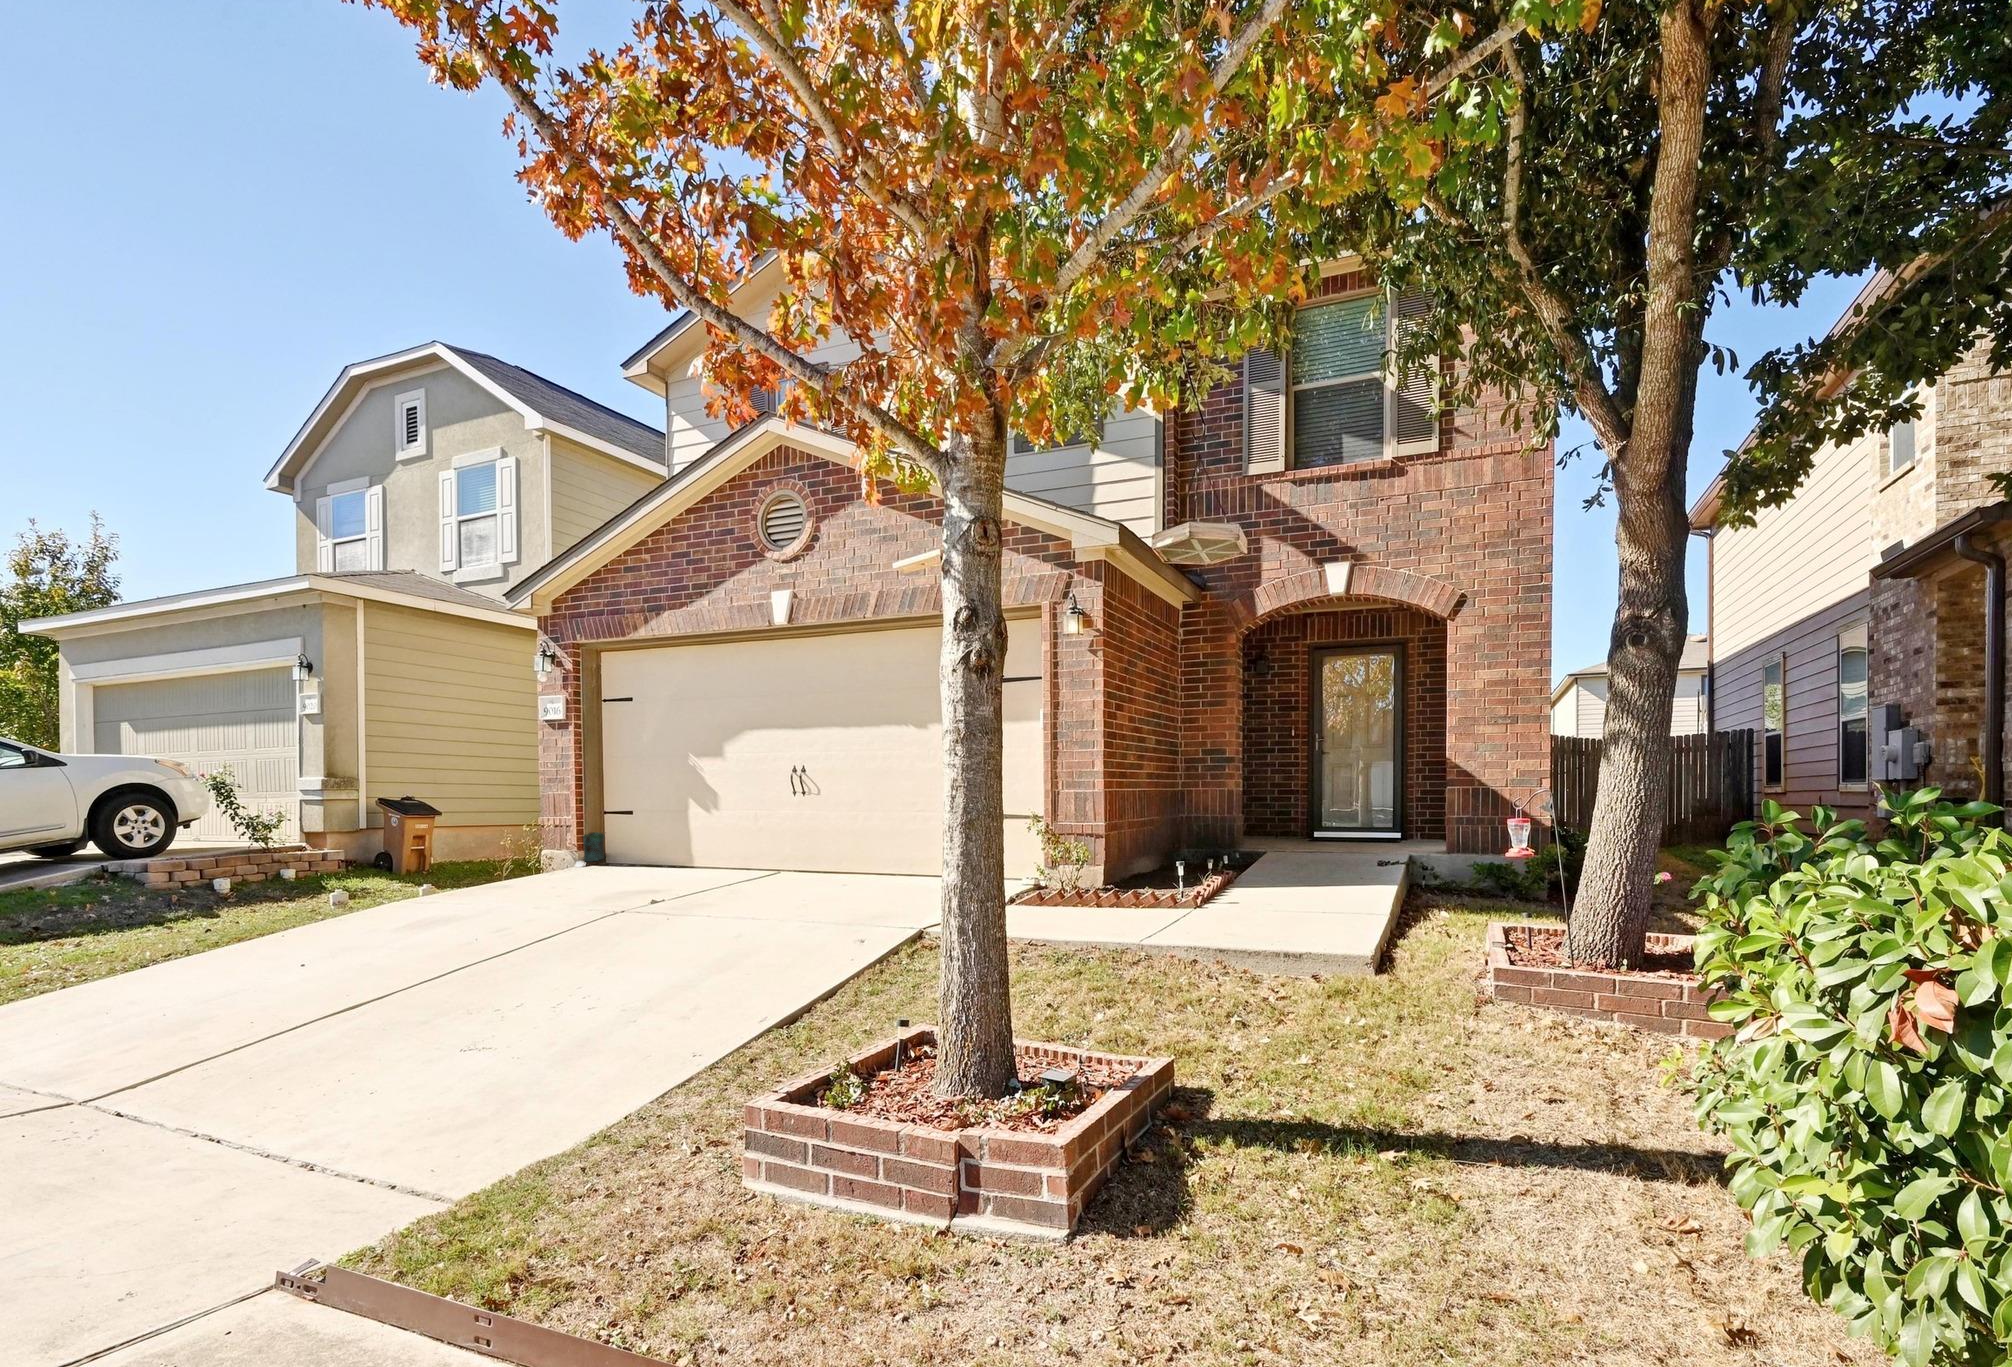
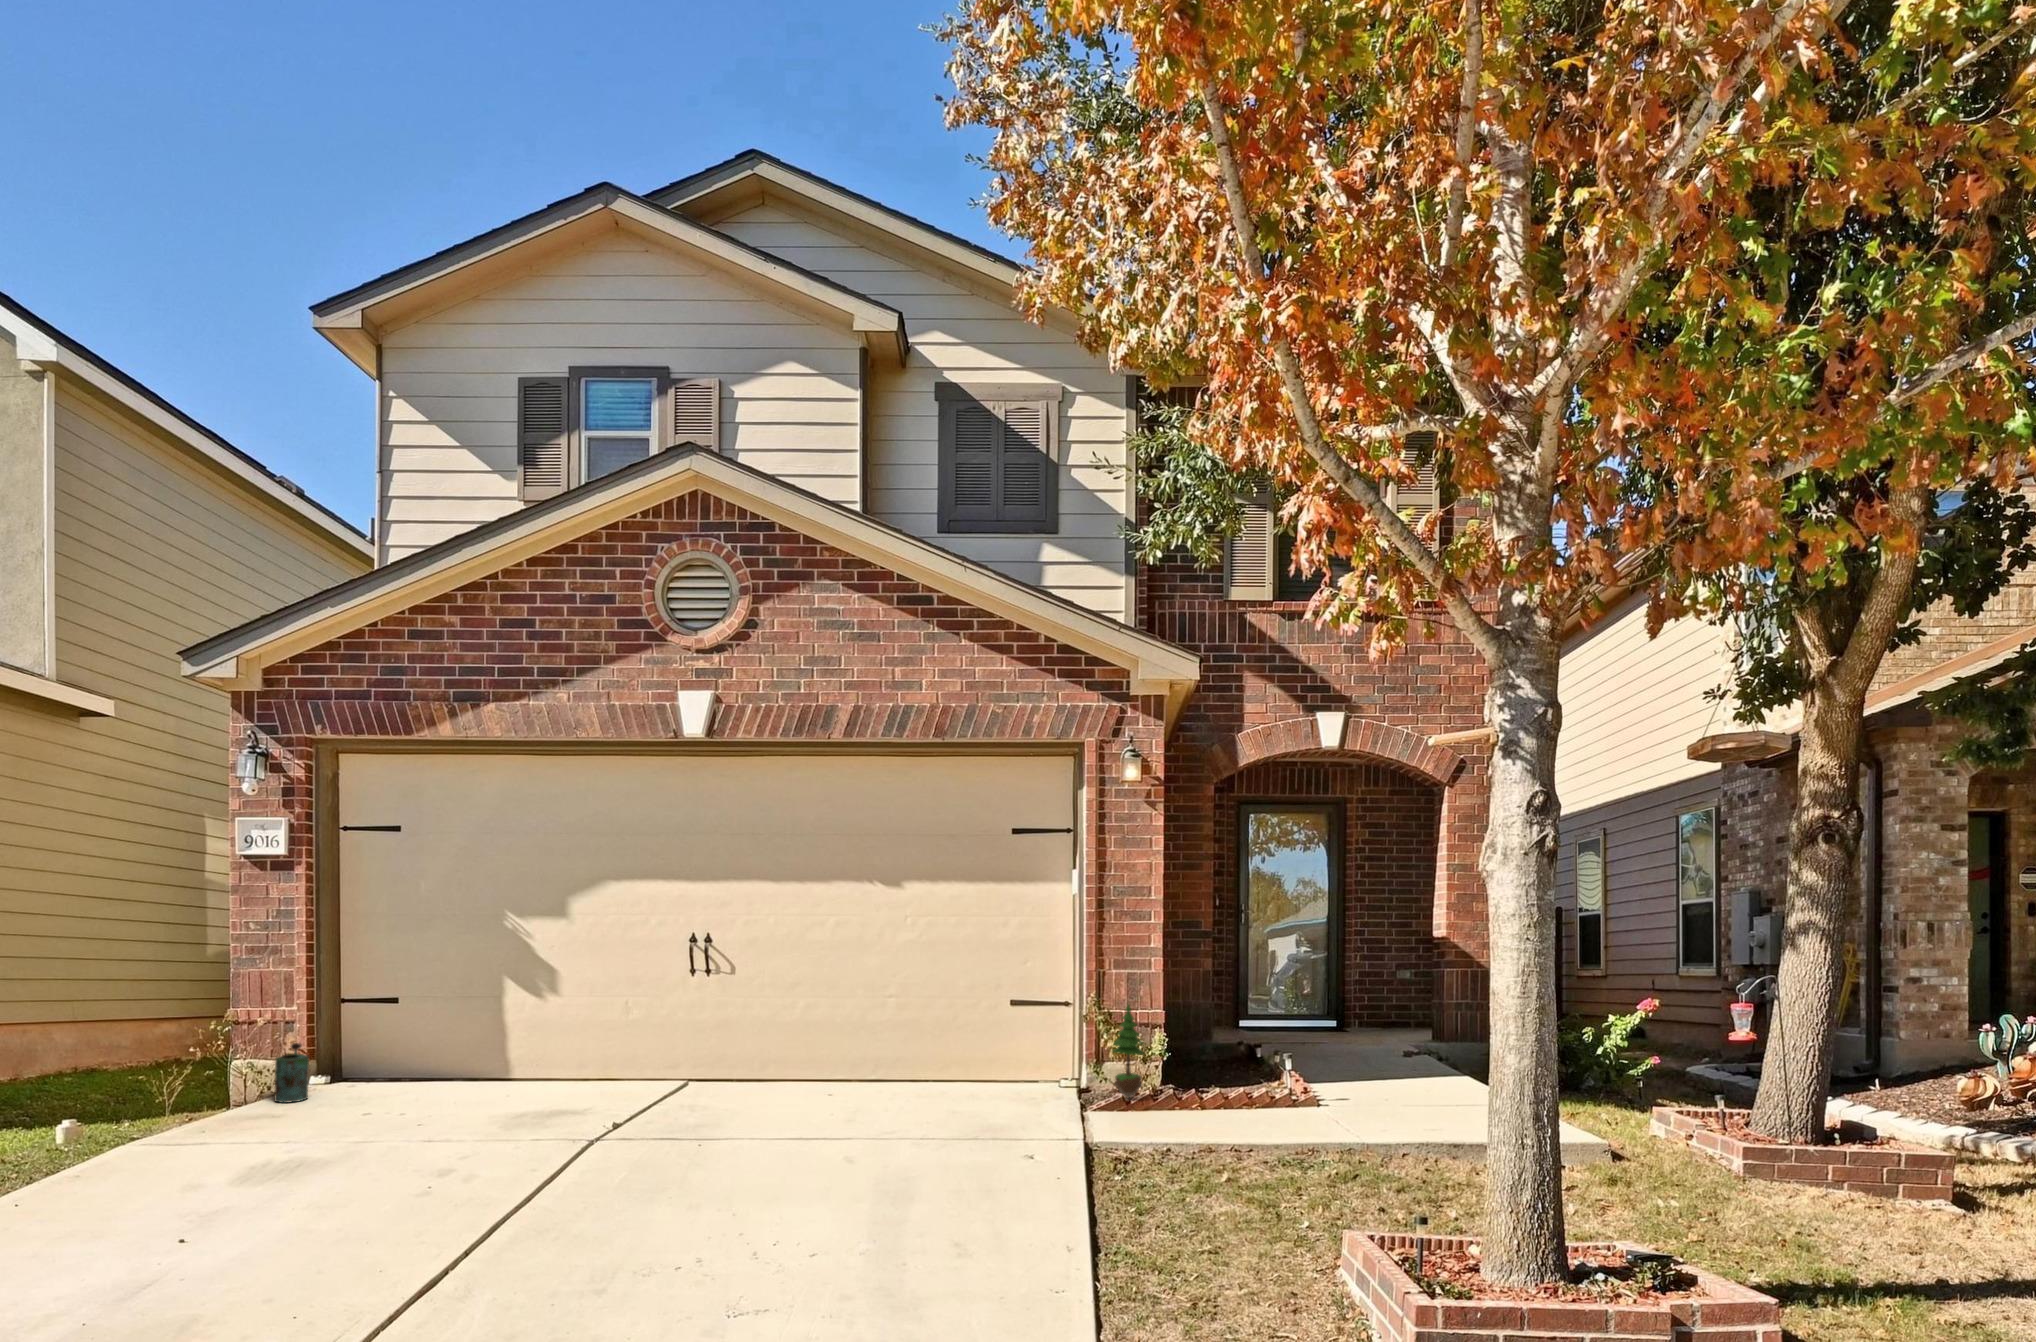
potted tree: none [1048,807,1076,883] -> present [1112,1005,1144,1098]

